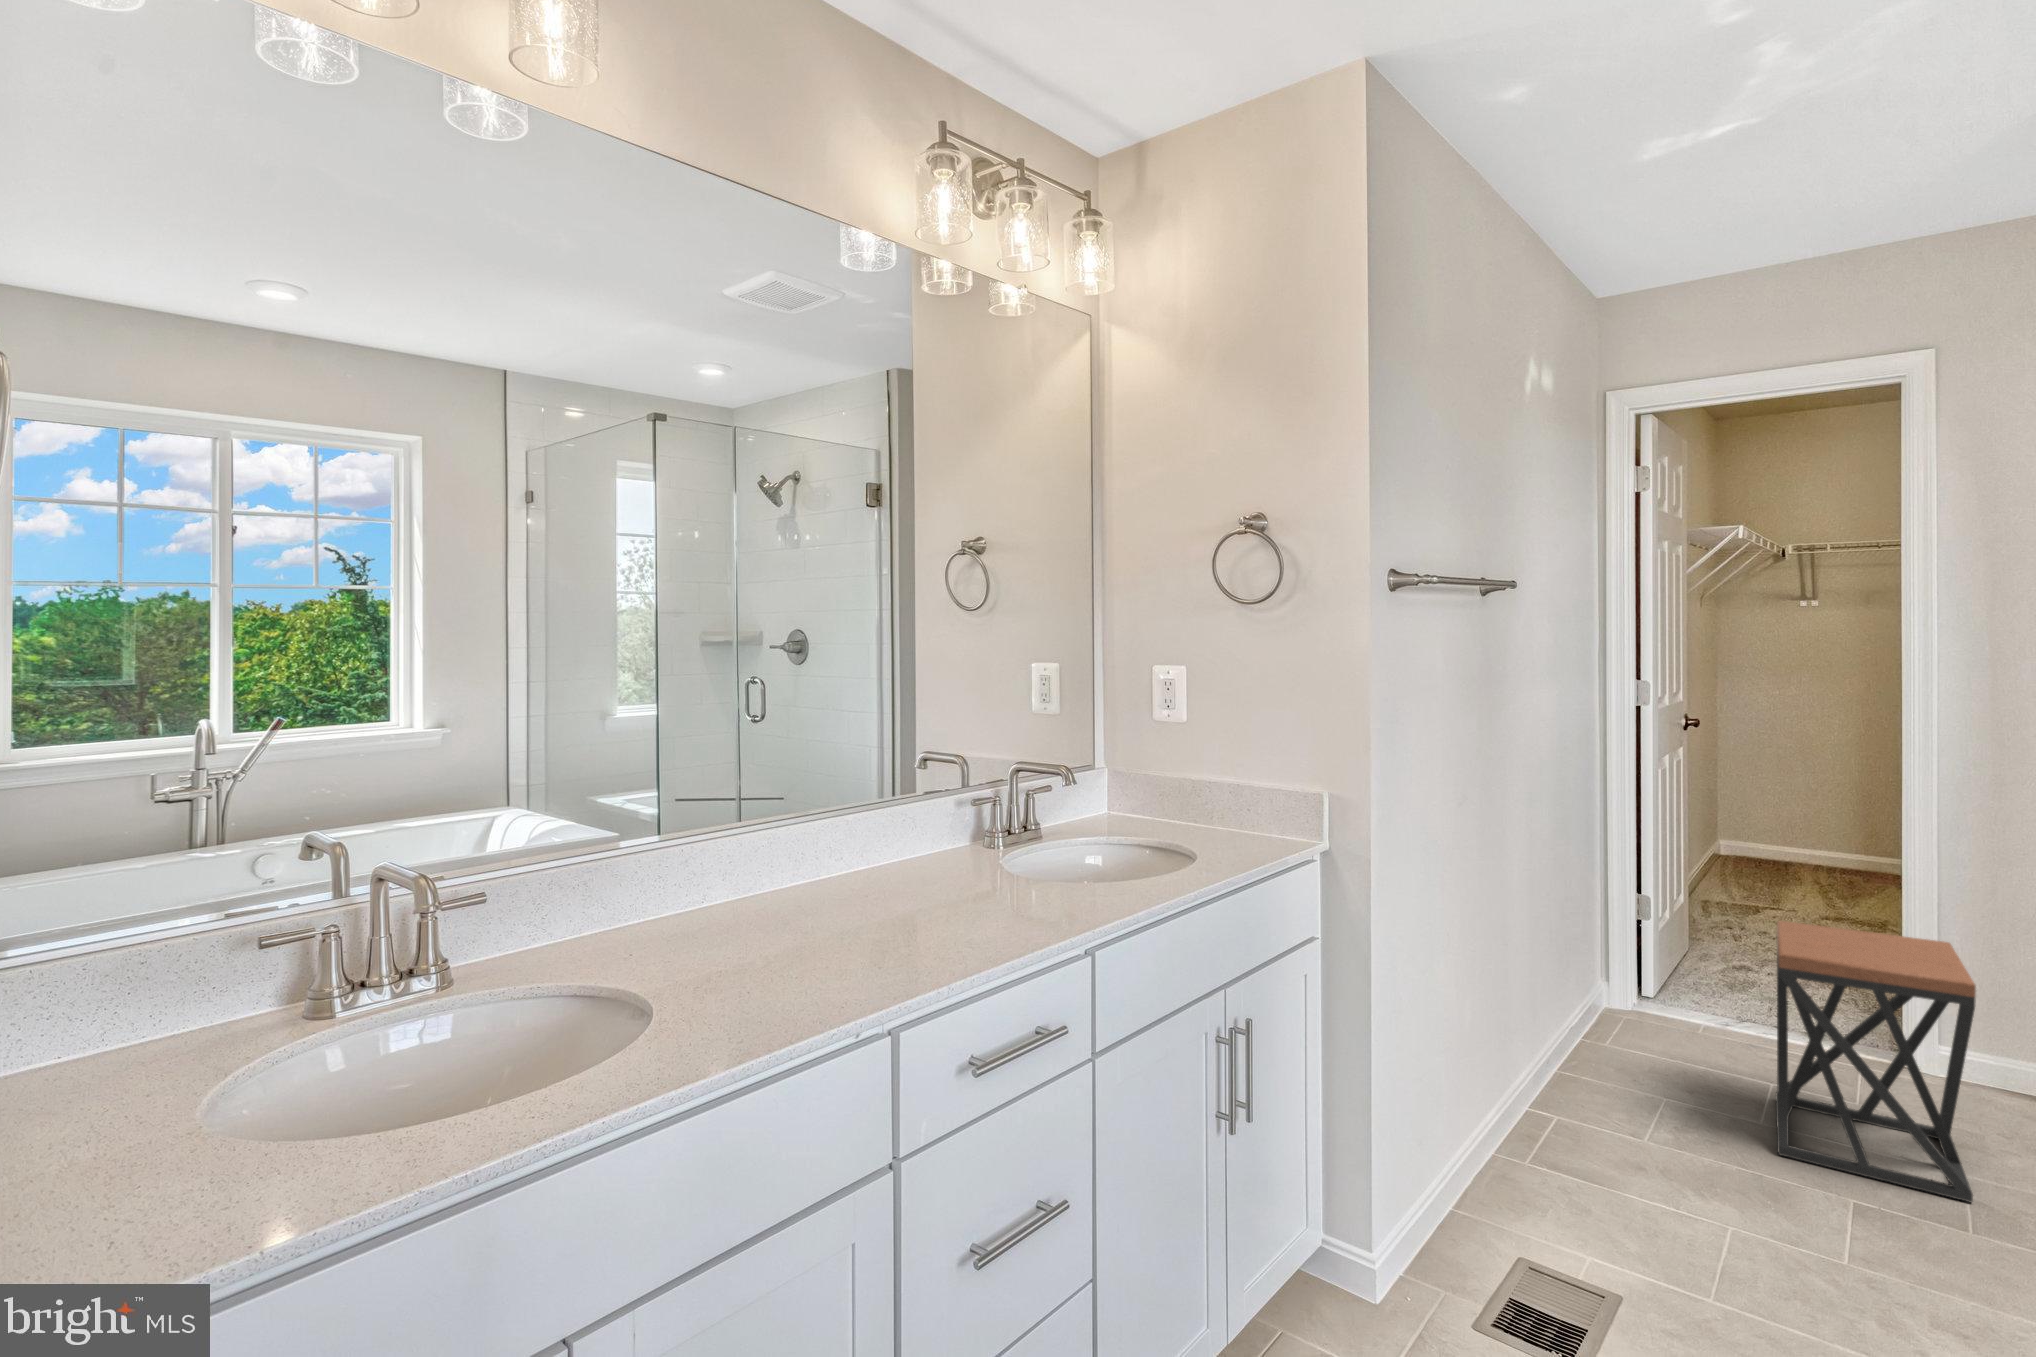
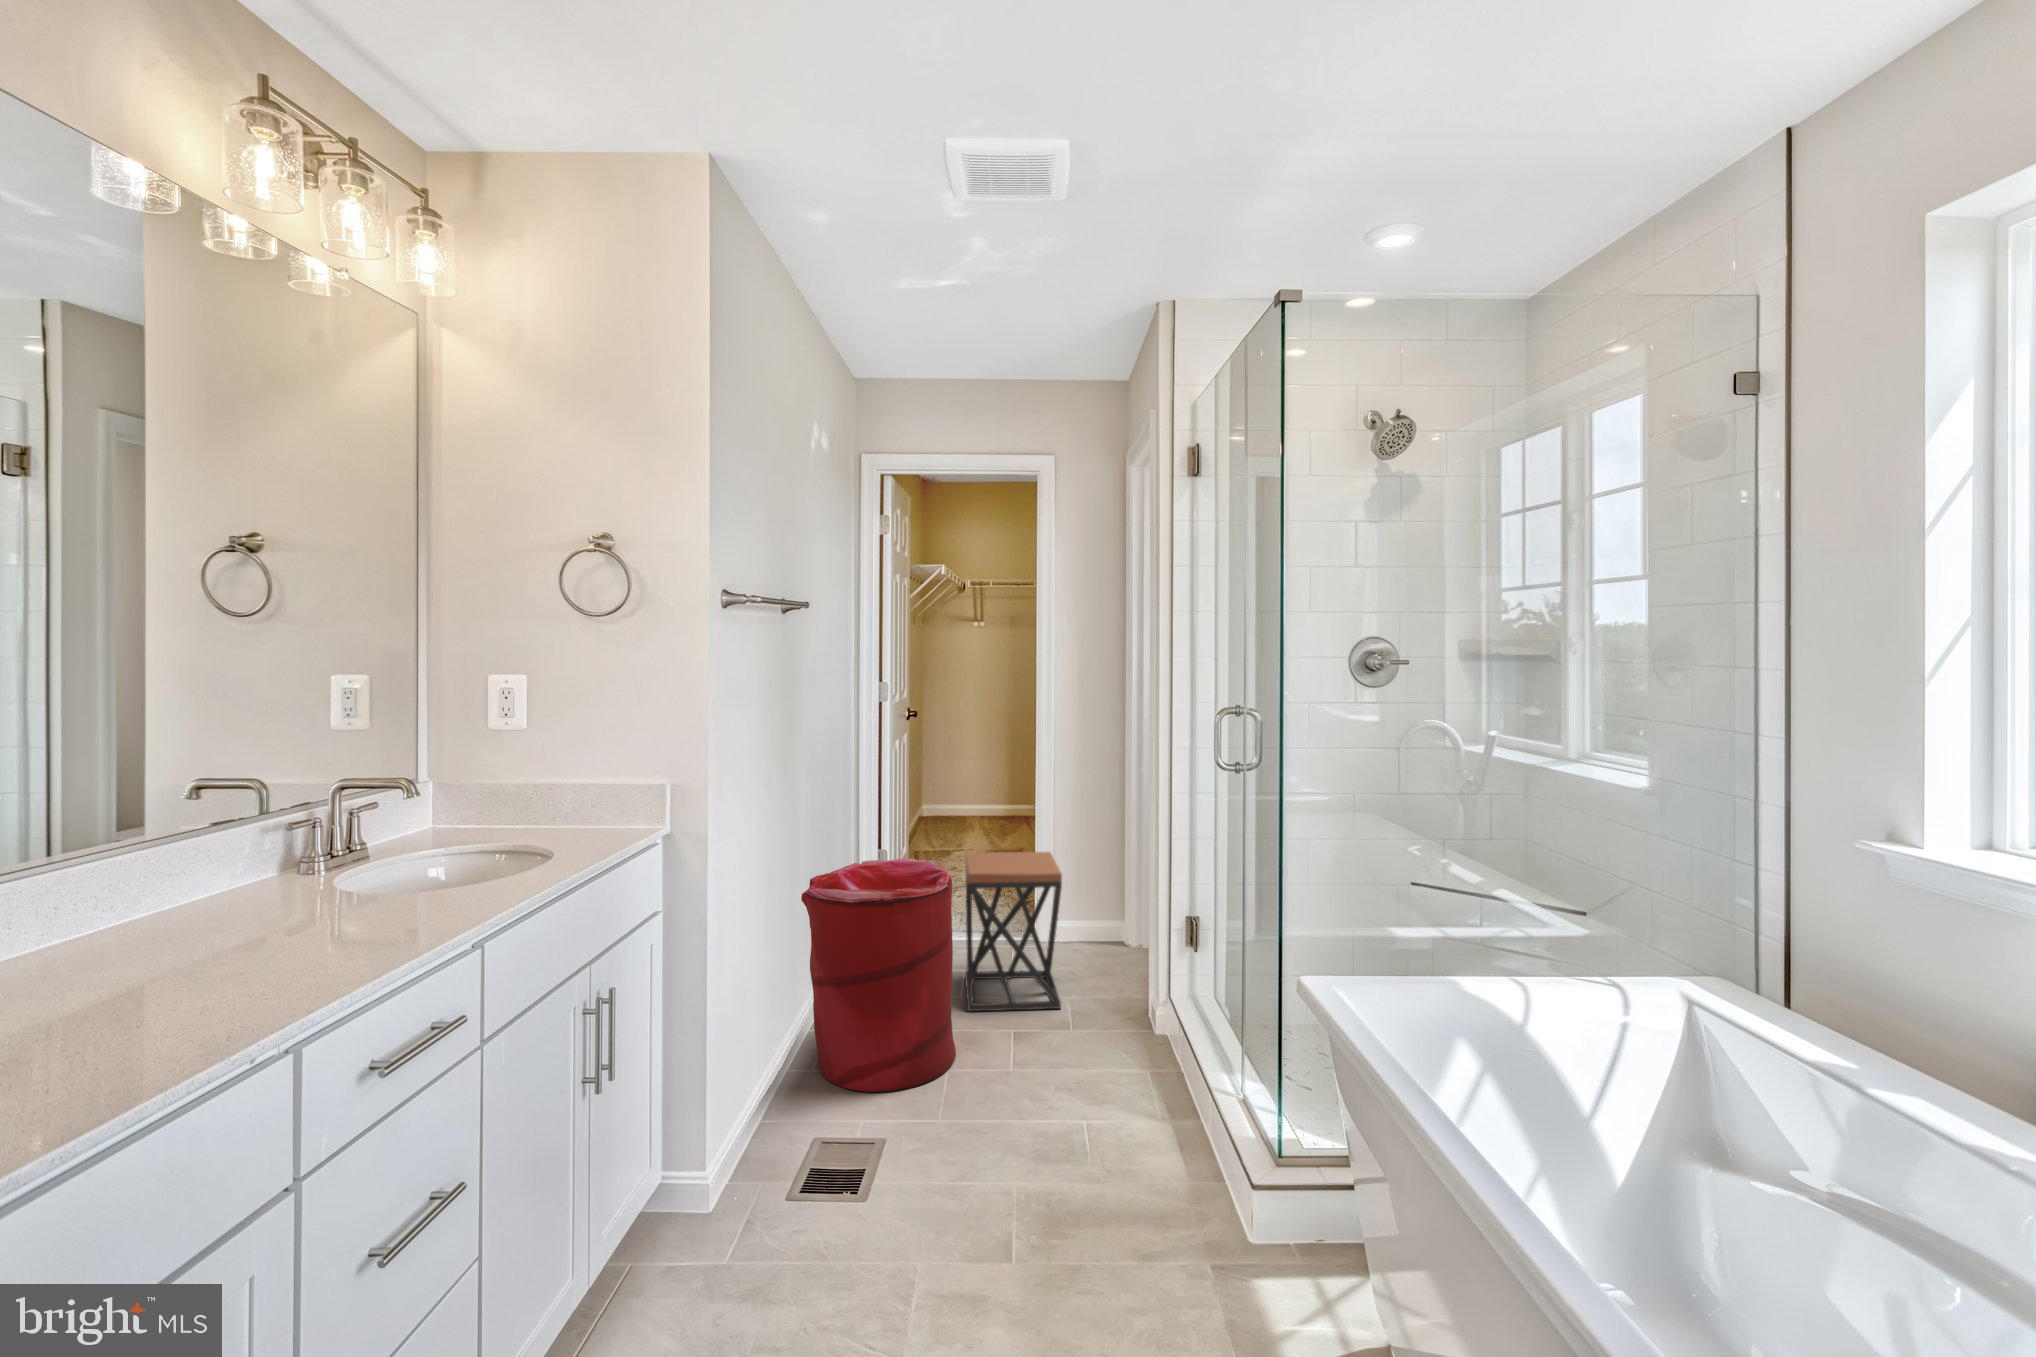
laundry hamper: none [1506,910,1753,1244] -> present [801,859,956,1092]

